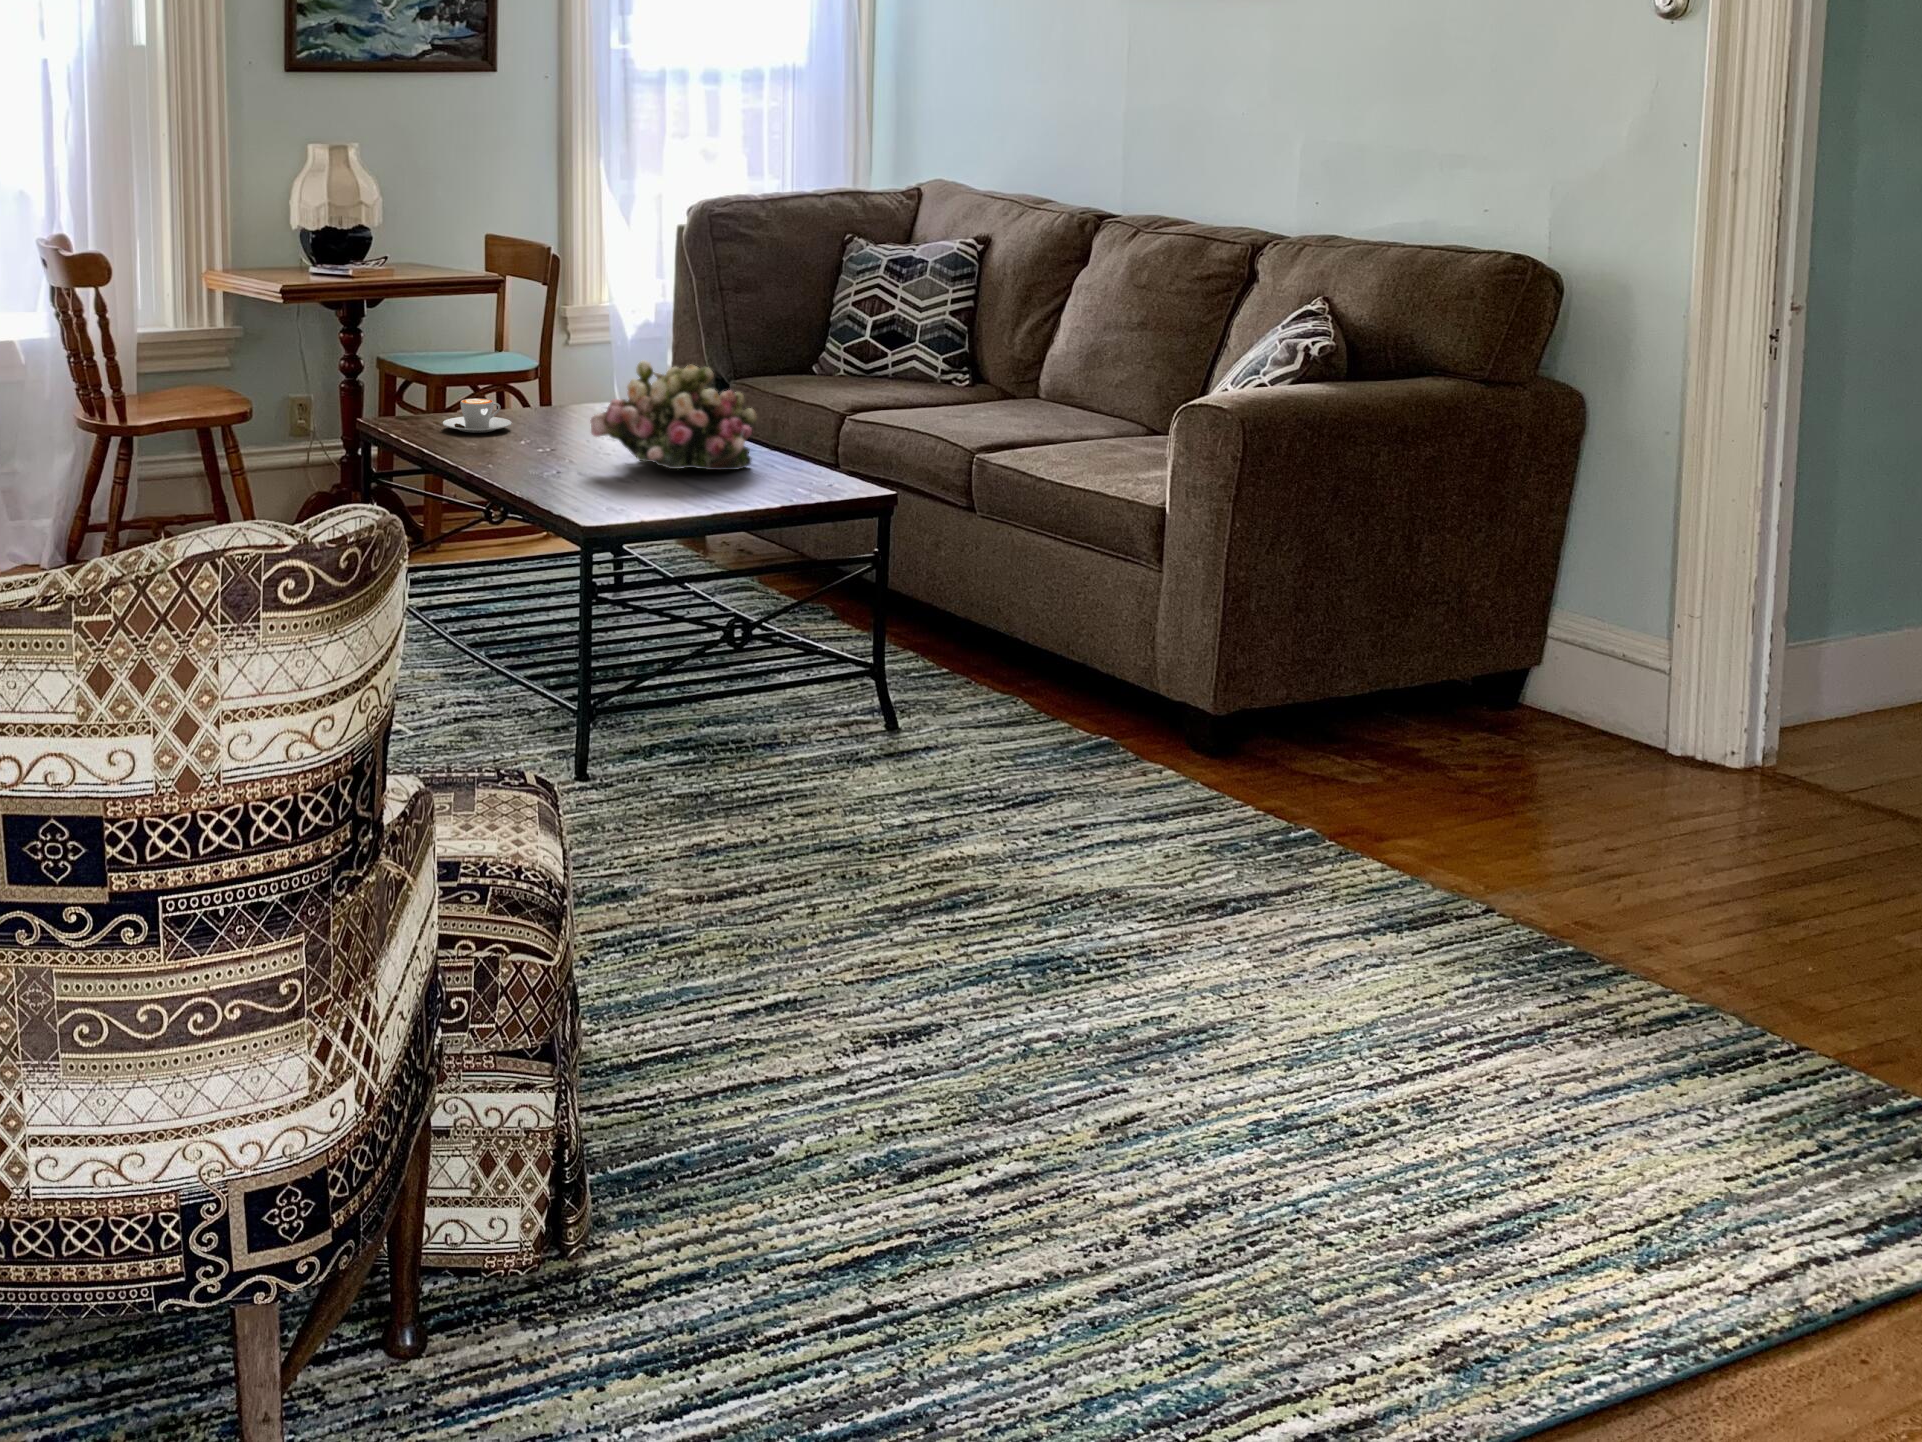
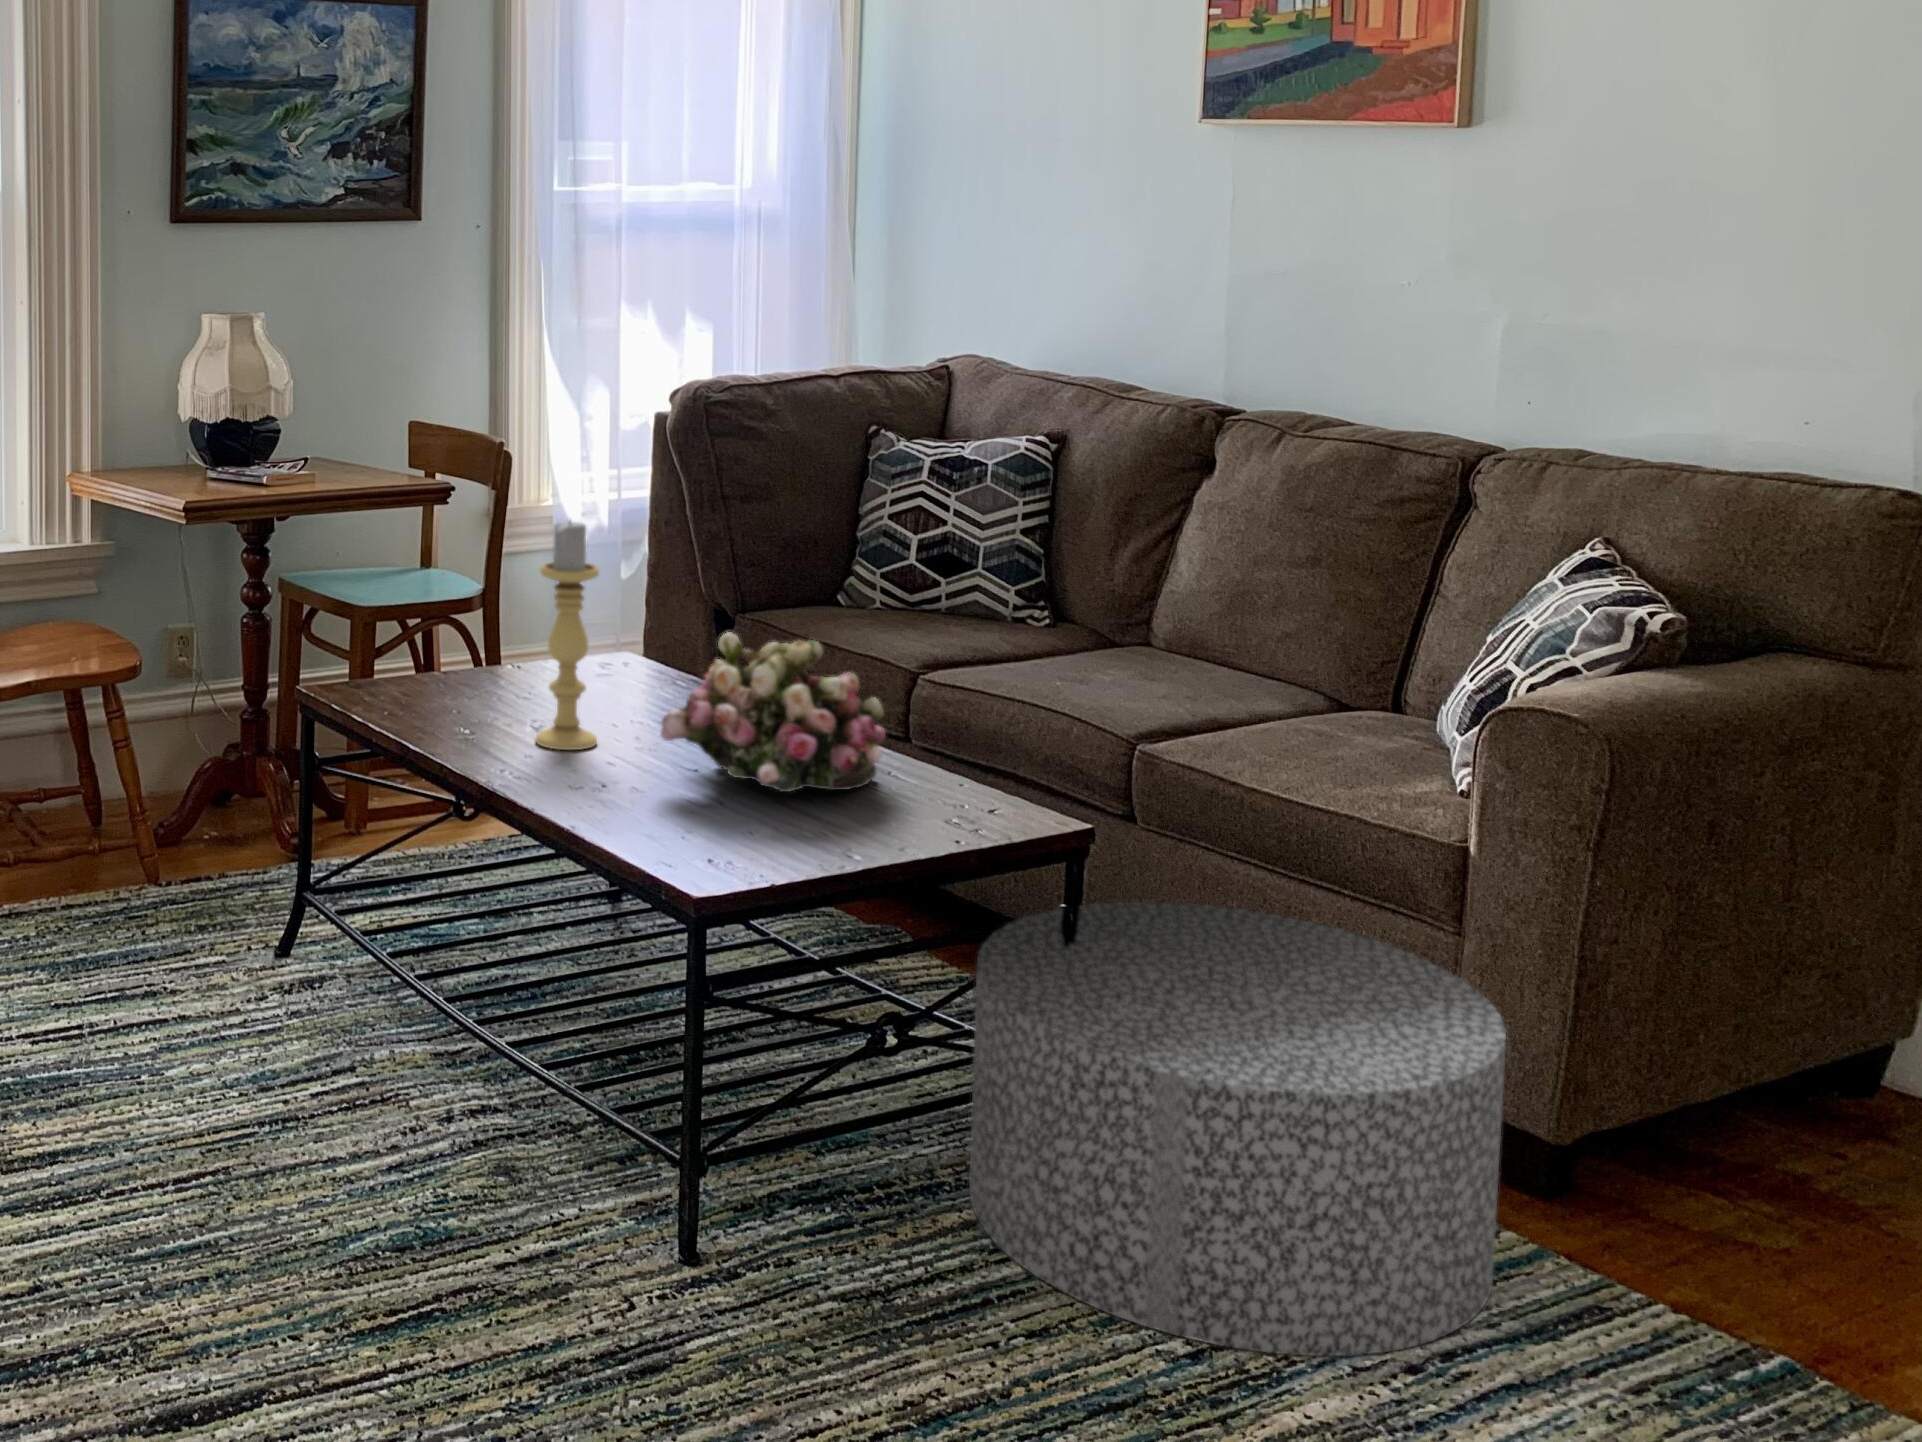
candle holder: none [516,282,561,451] -> present [536,521,599,750]
coffee cup: present [443,398,511,433] -> none [423,667,514,715]
ottoman: none [792,555,1145,822] -> present [969,902,1506,1356]

